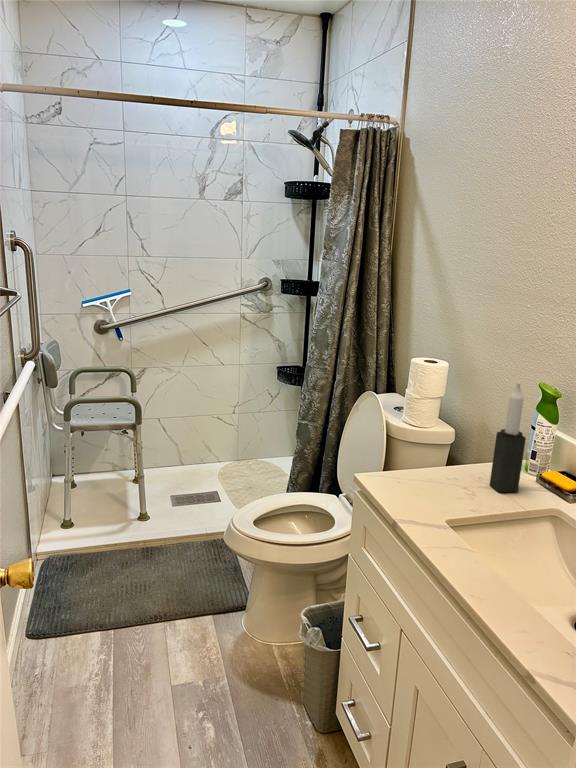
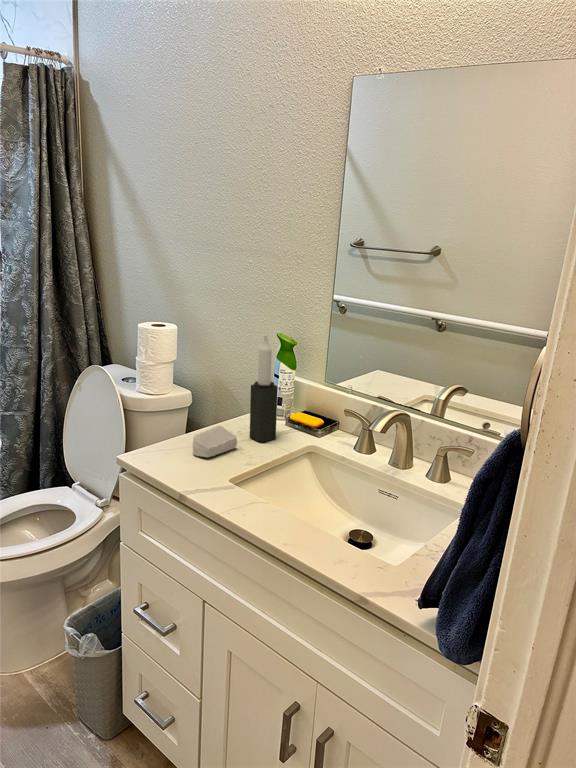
soap bar: none [424,466,472,494] -> present [193,426,237,457]

